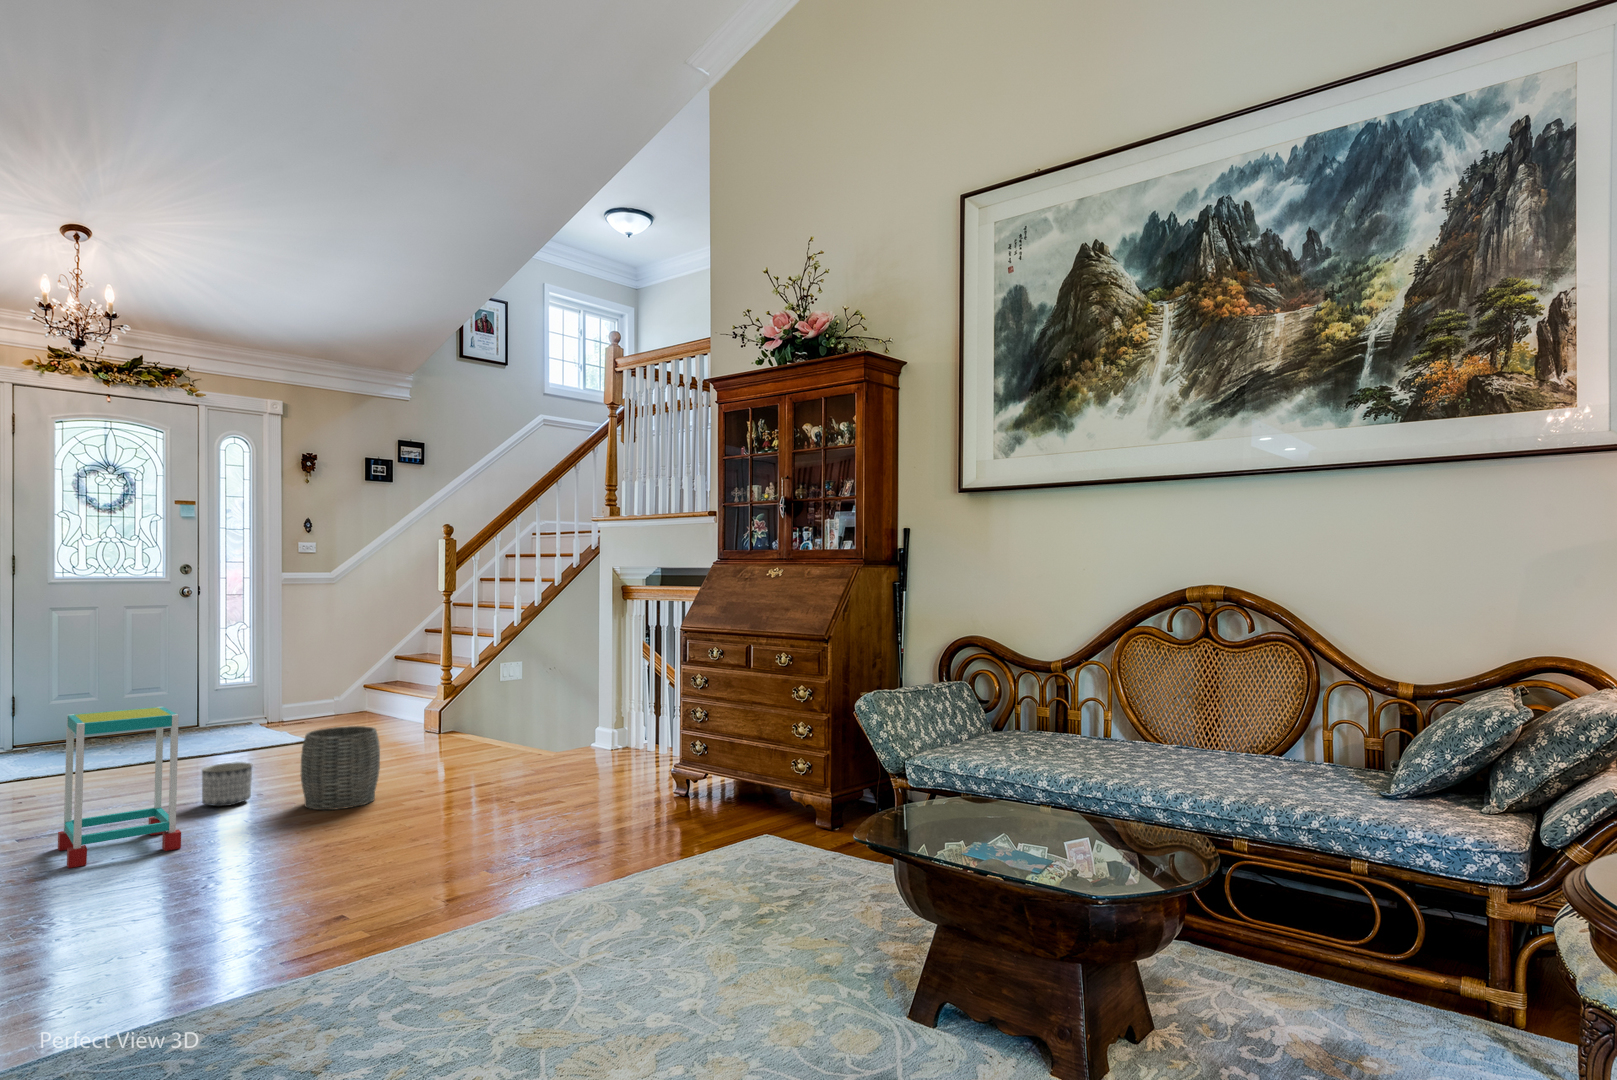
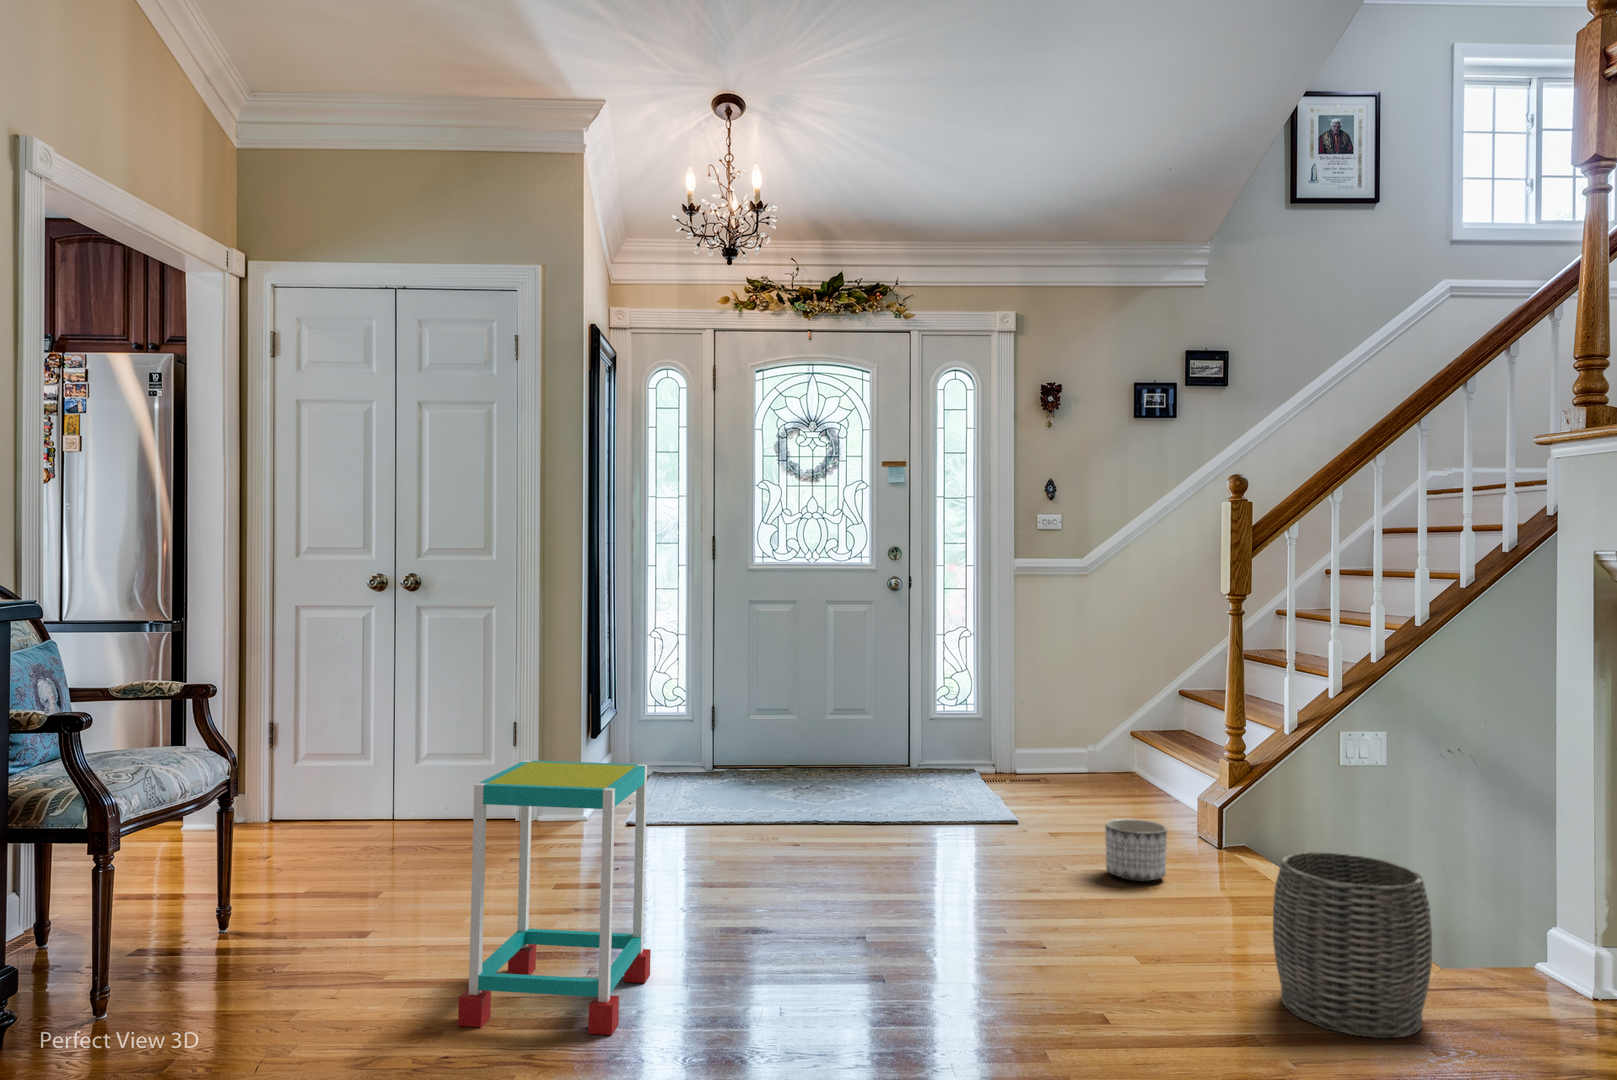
woven basket: present [301,726,380,810] -> present [1273,852,1432,1038]
planter: present [202,762,252,806] -> present [1105,819,1167,881]

